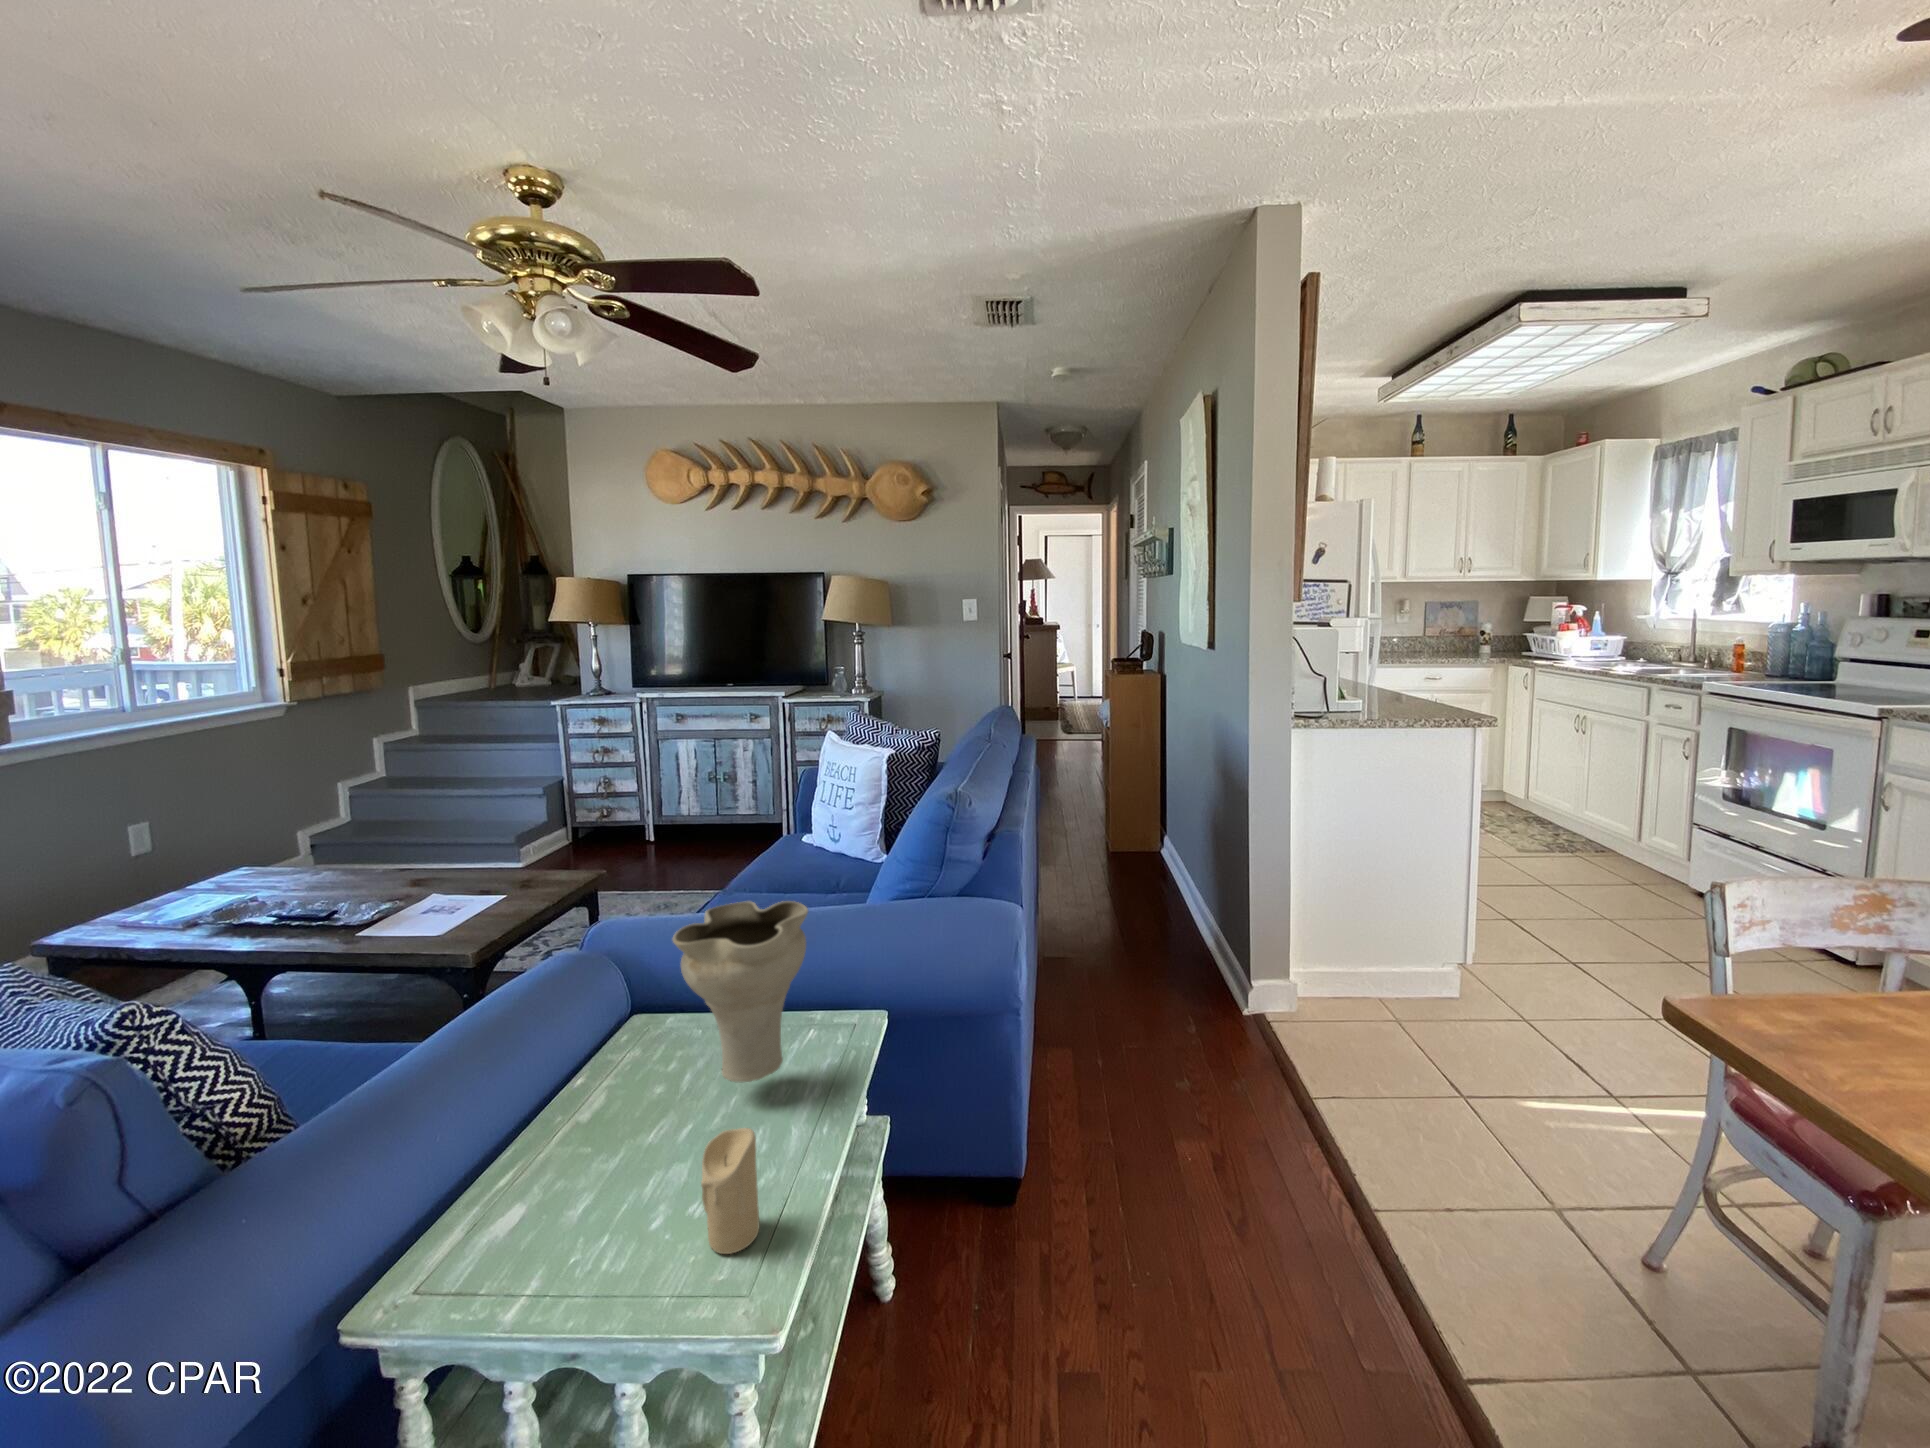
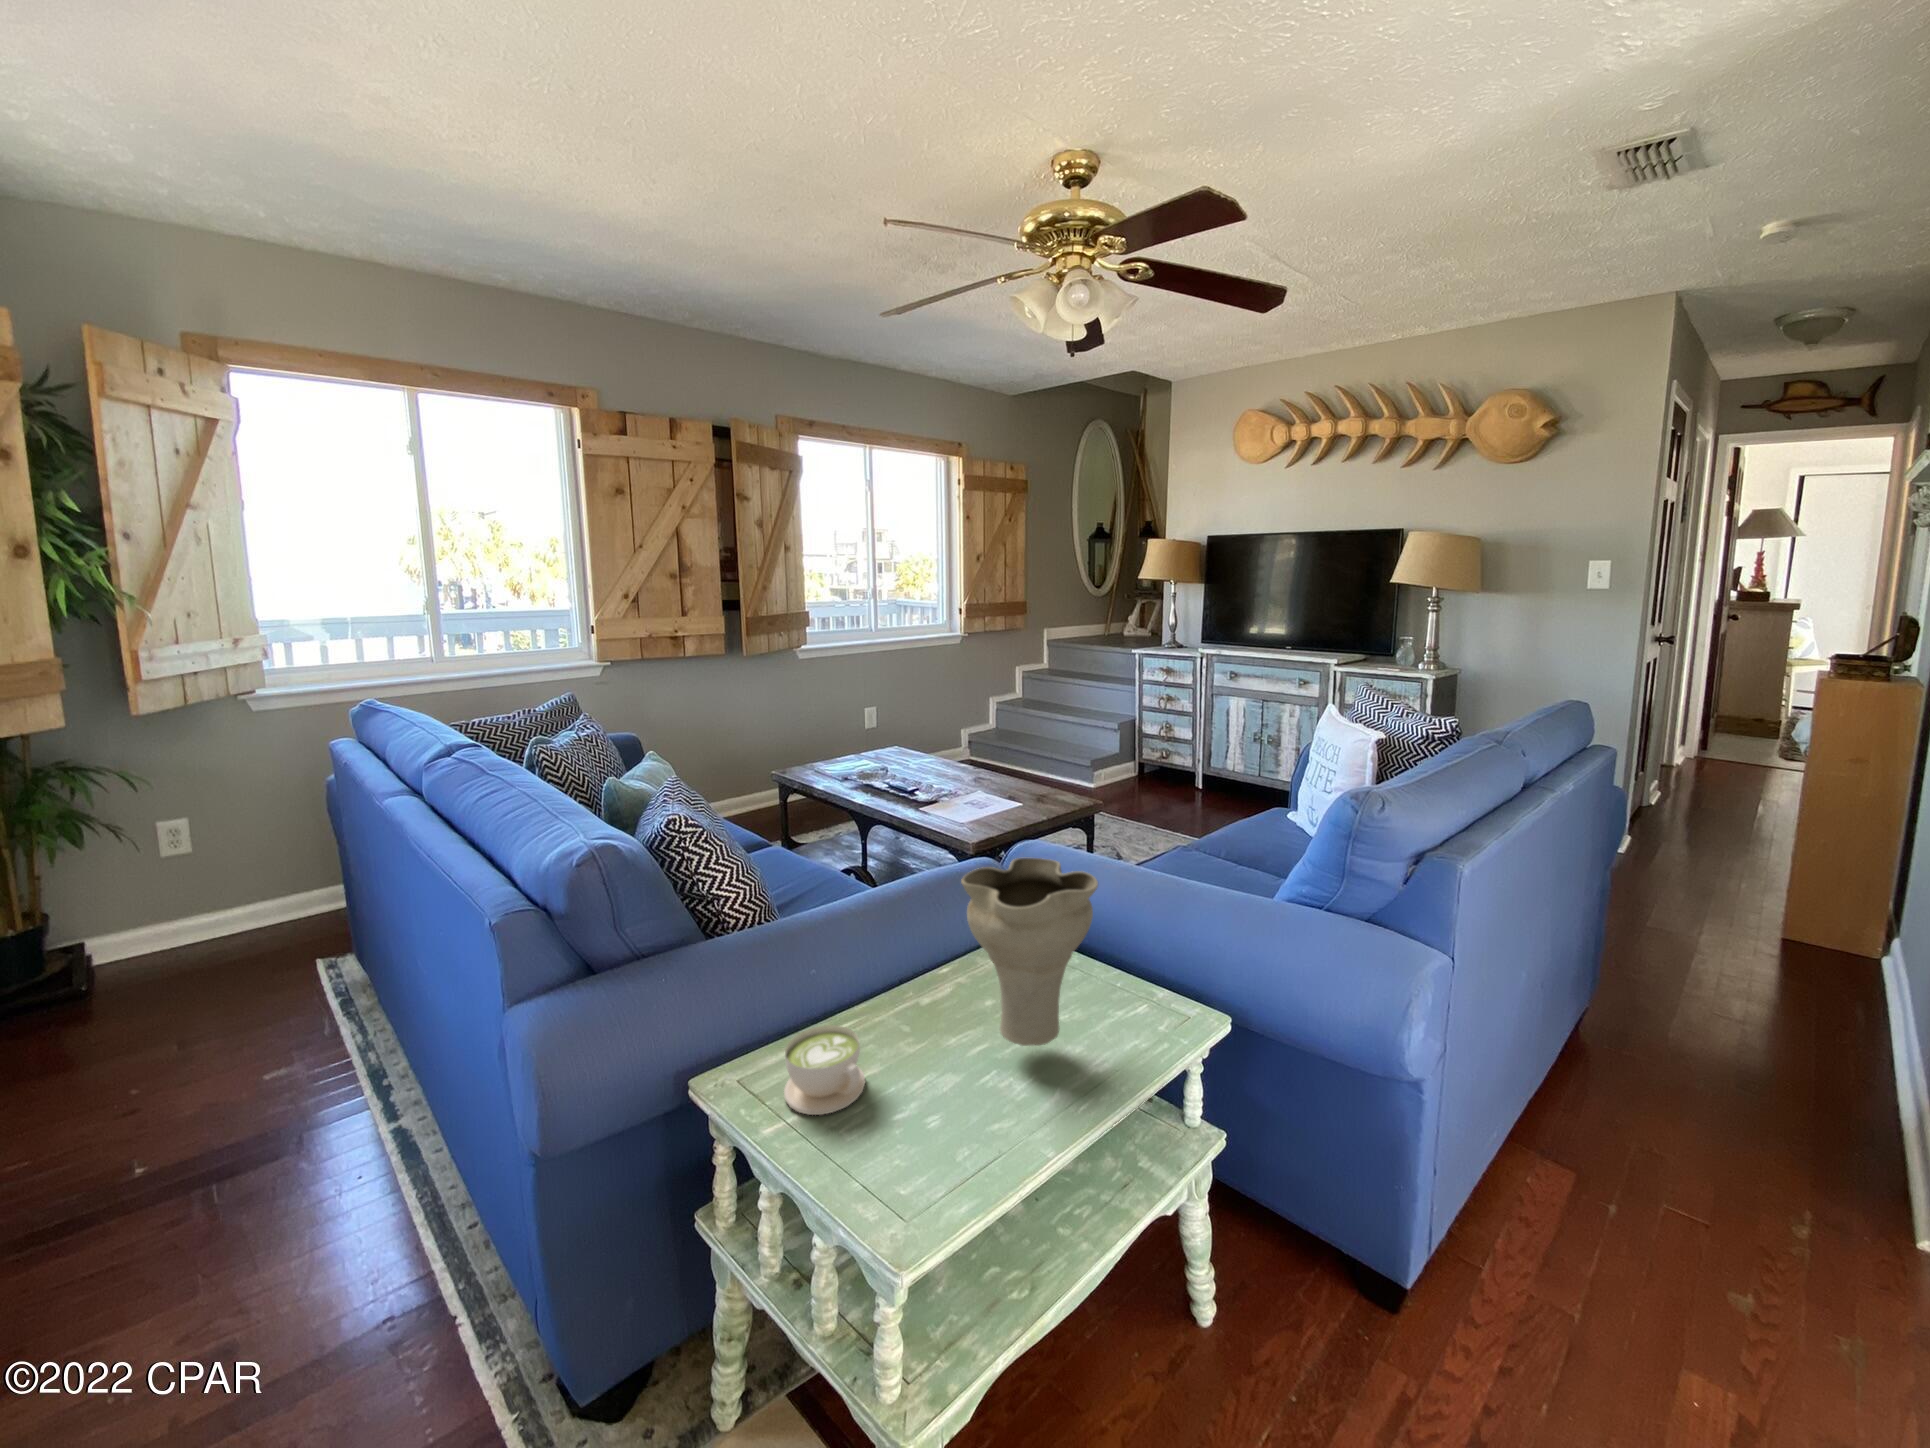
candle: present [701,1128,759,1254] -> none [876,1079,931,1205]
coffee cup: none [509,1143,620,1256] -> present [784,1025,865,1115]

